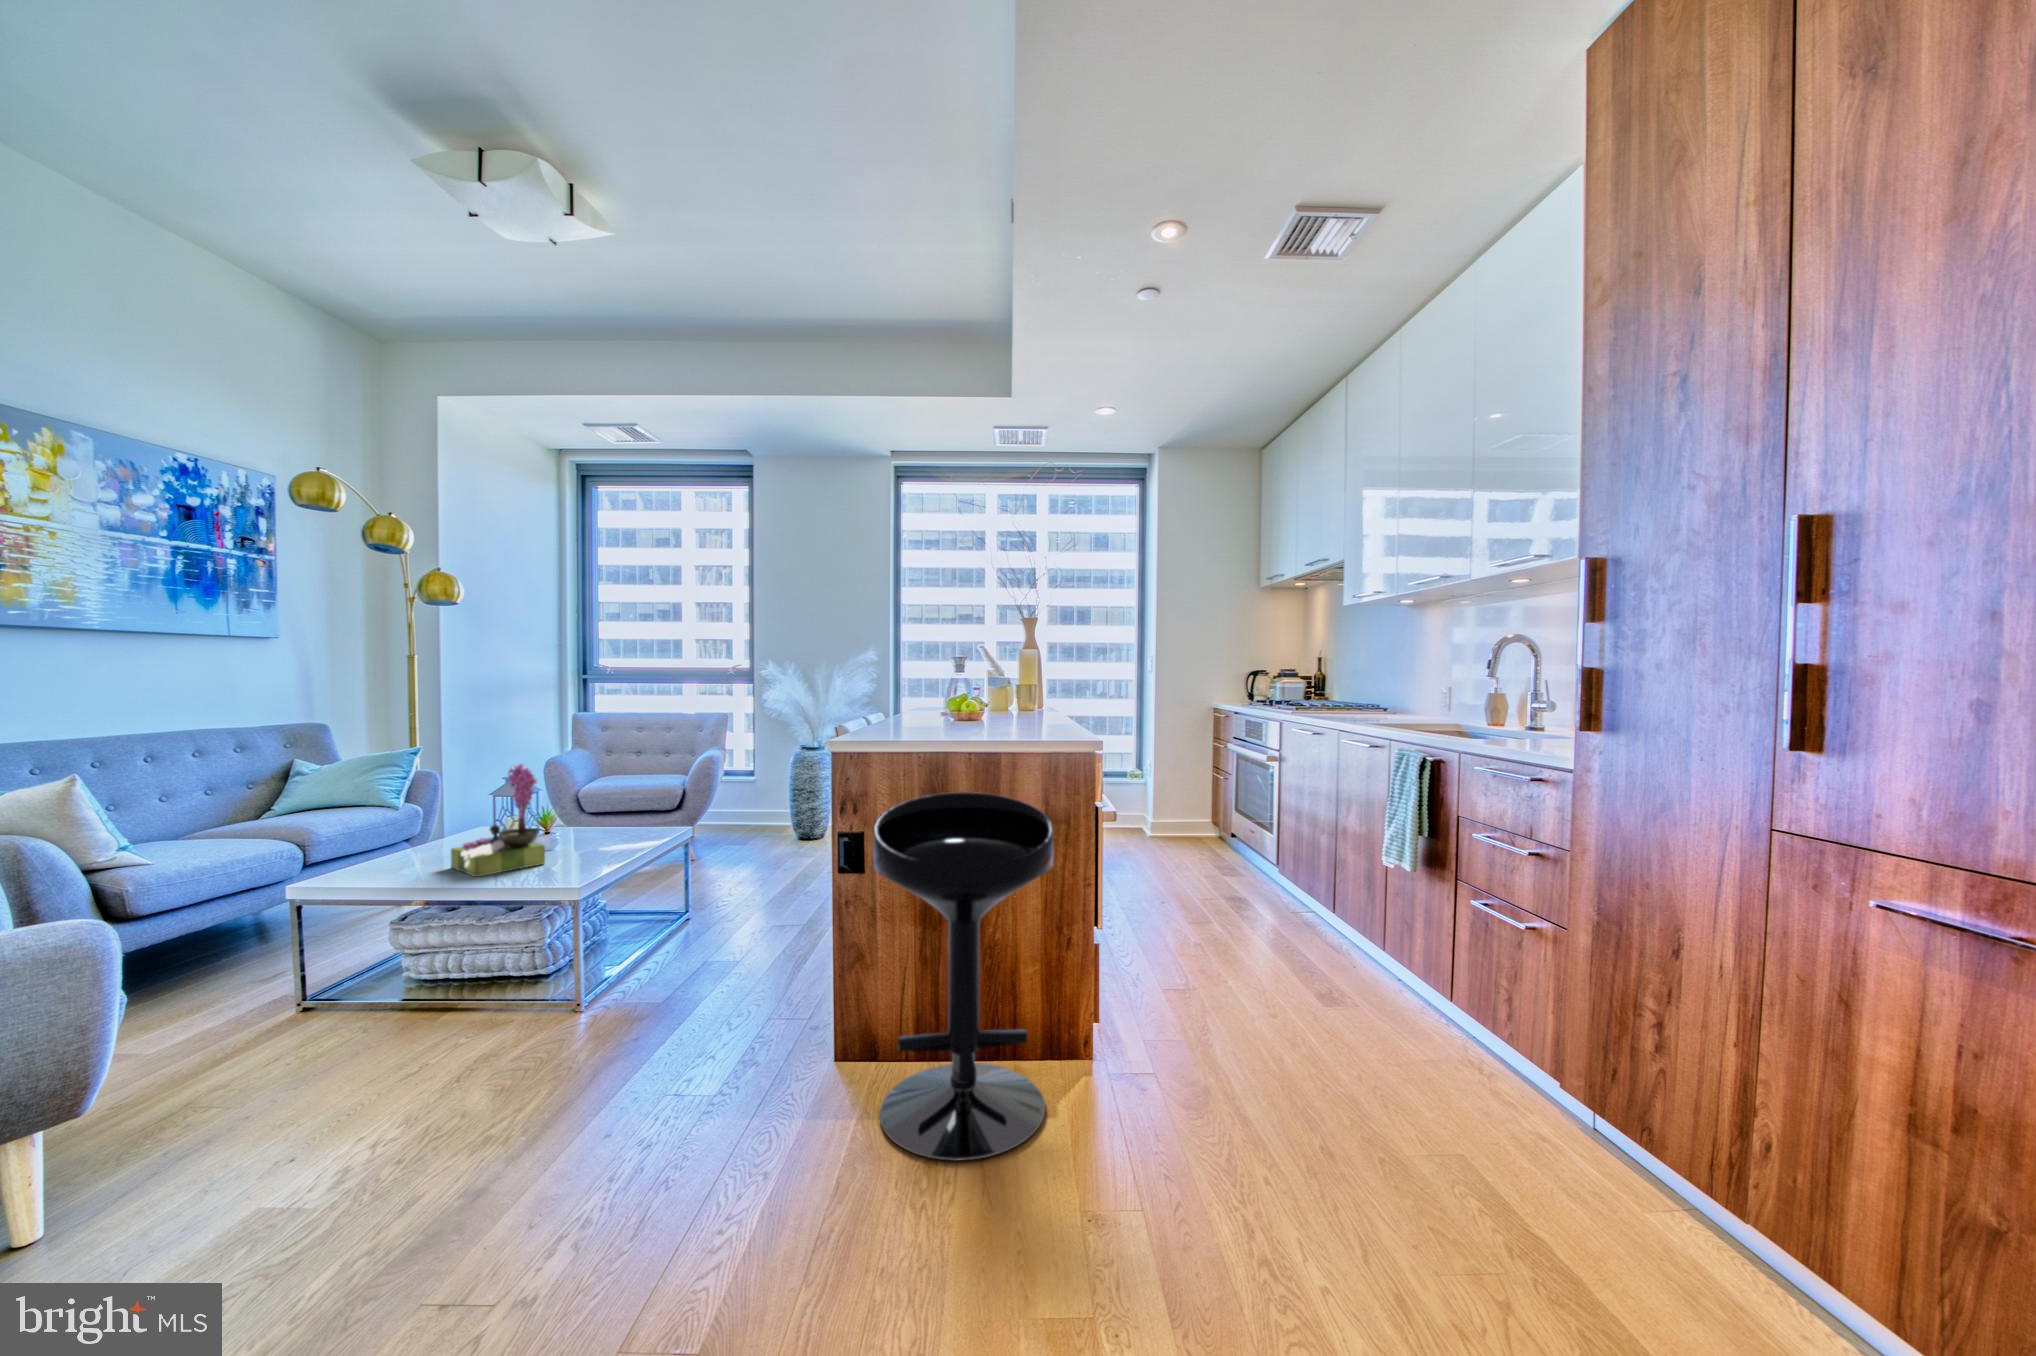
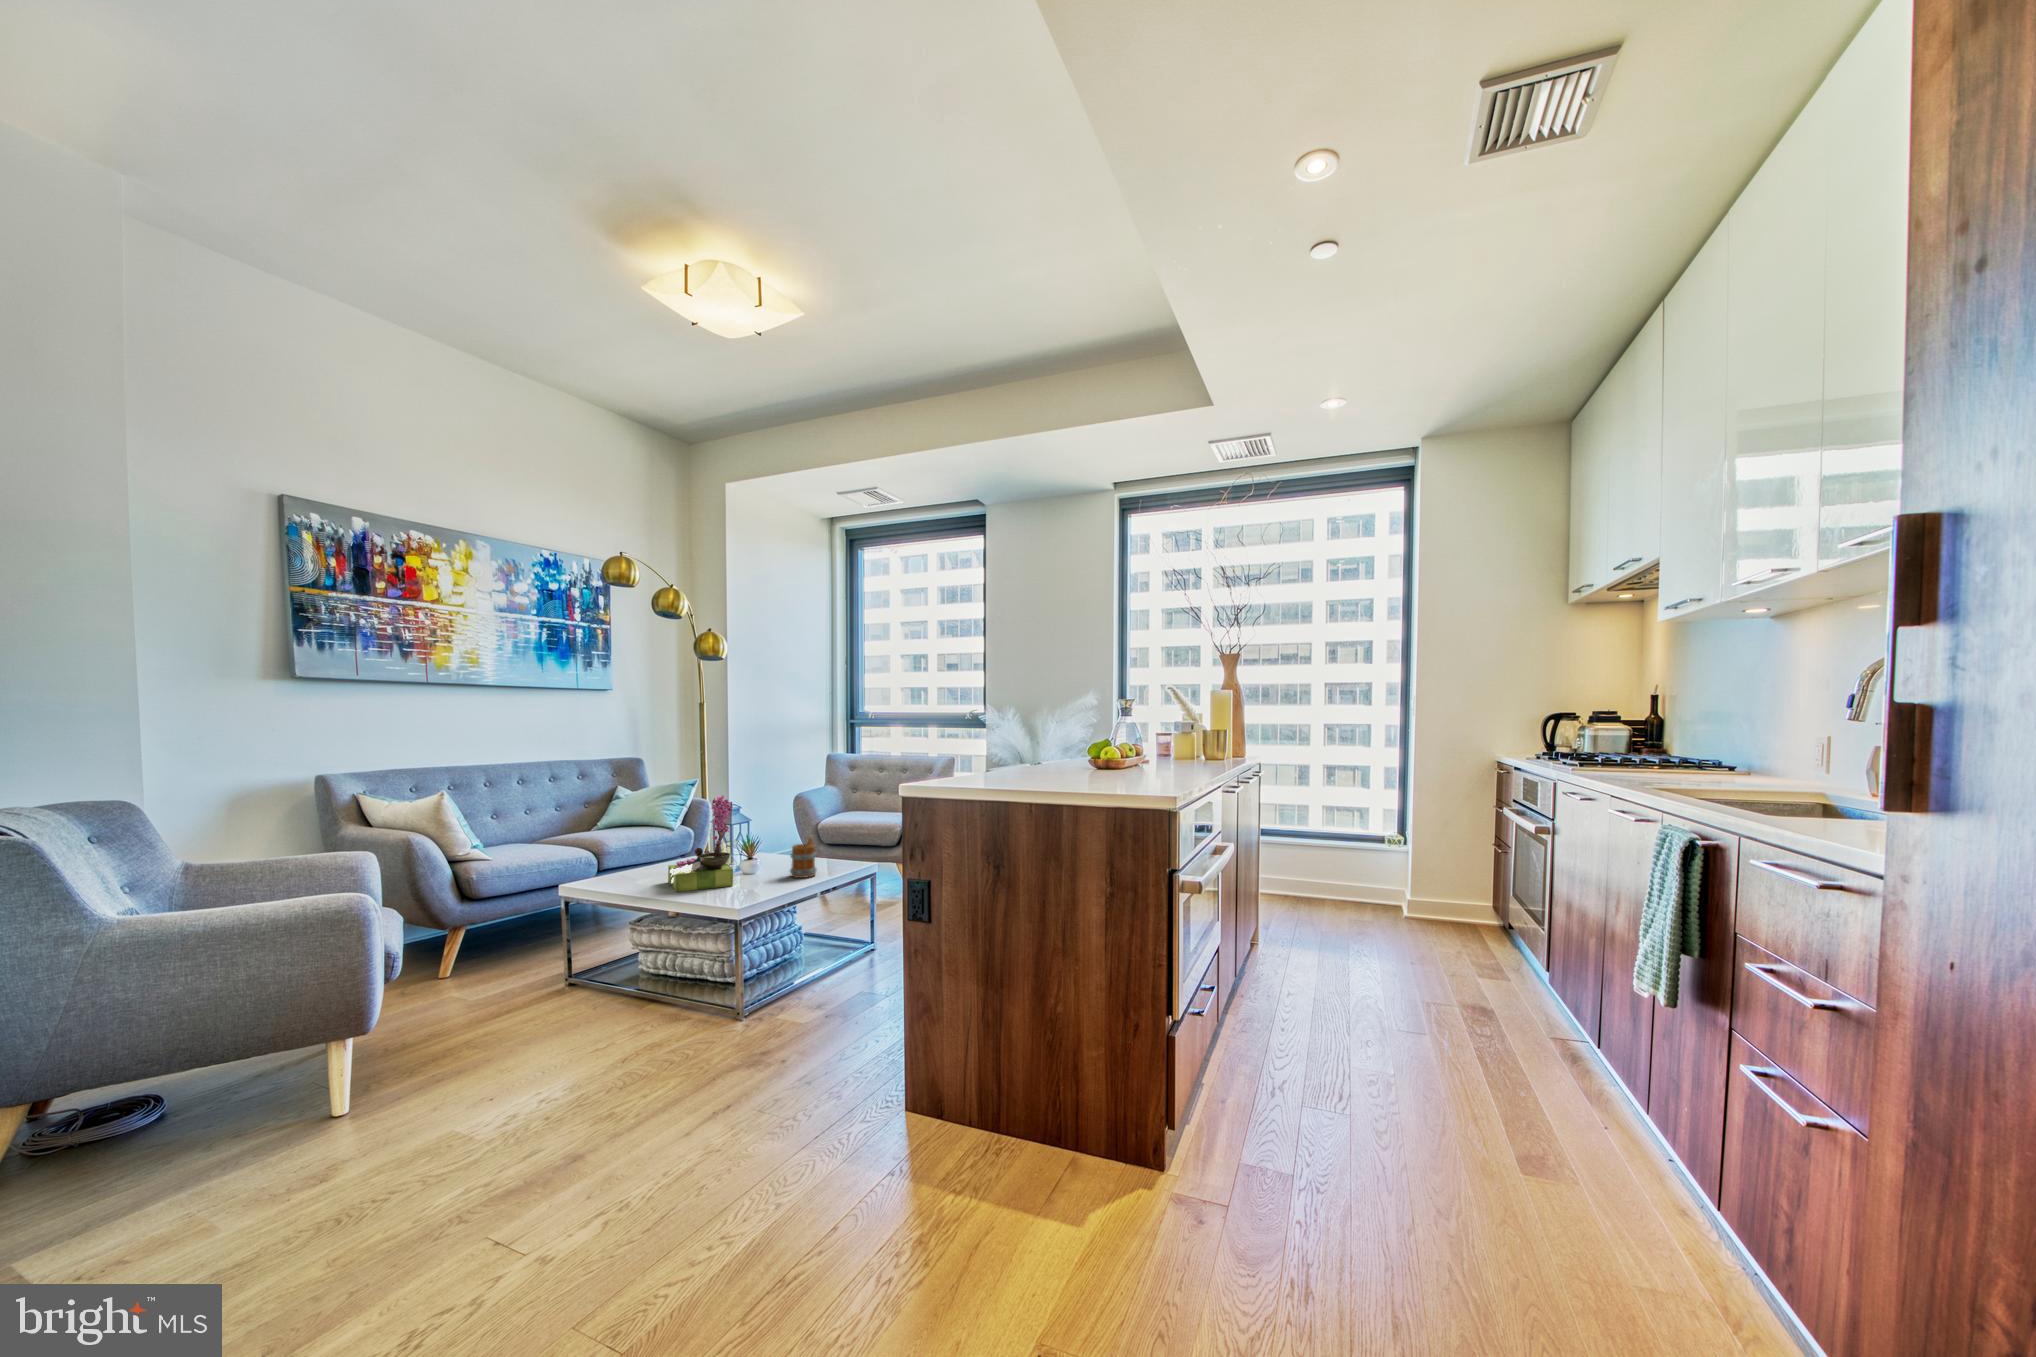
bar stool: present [874,792,1054,1161] -> none [899,847,1092,1257]
mug: none [606,805,637,850] -> present [790,837,817,878]

